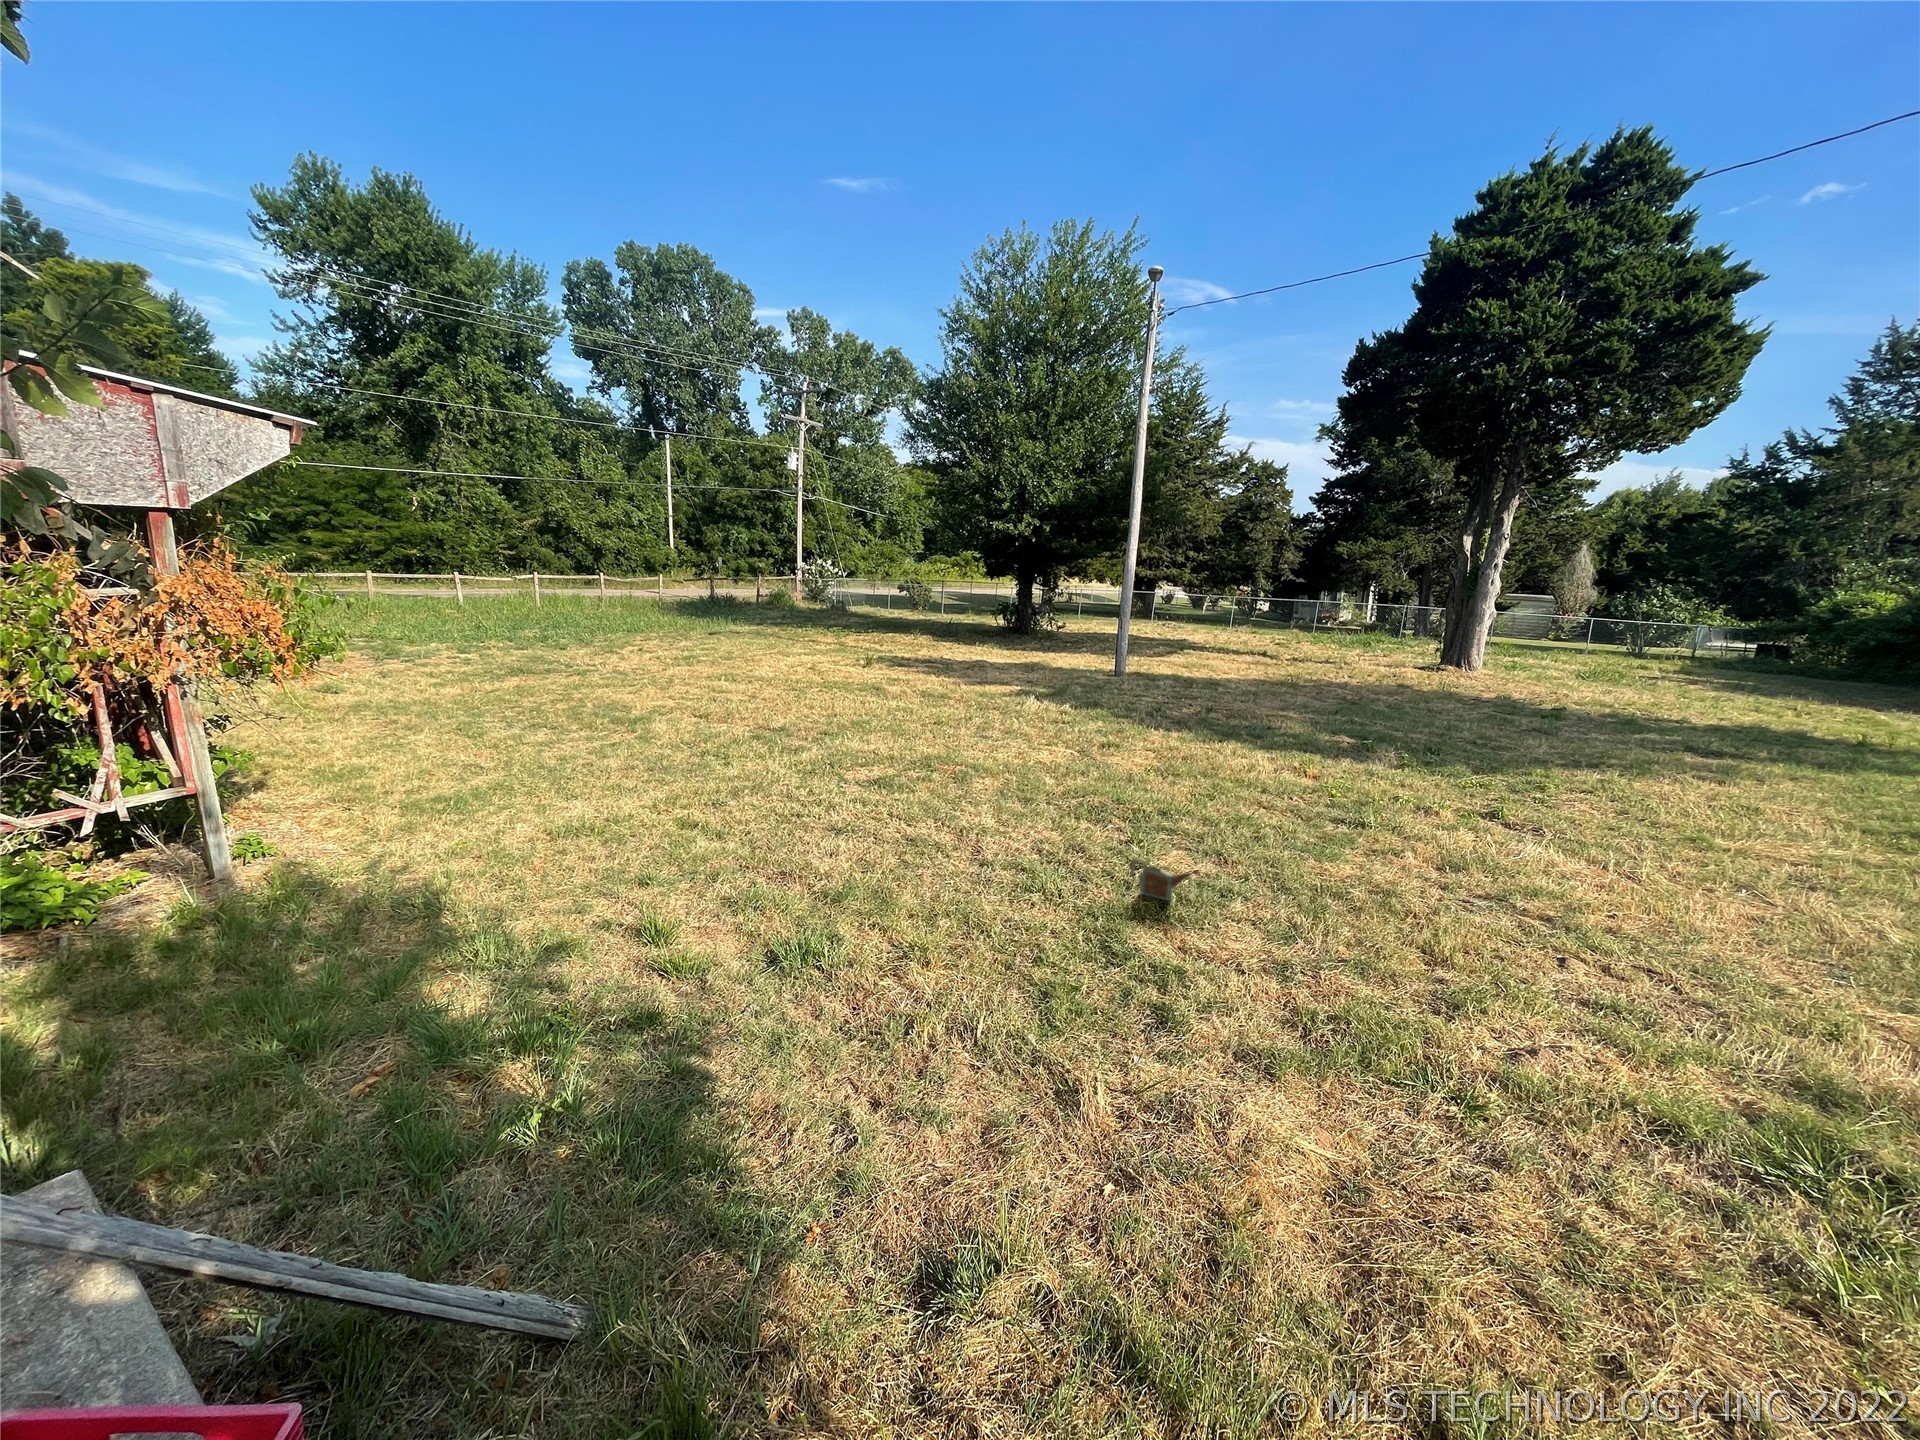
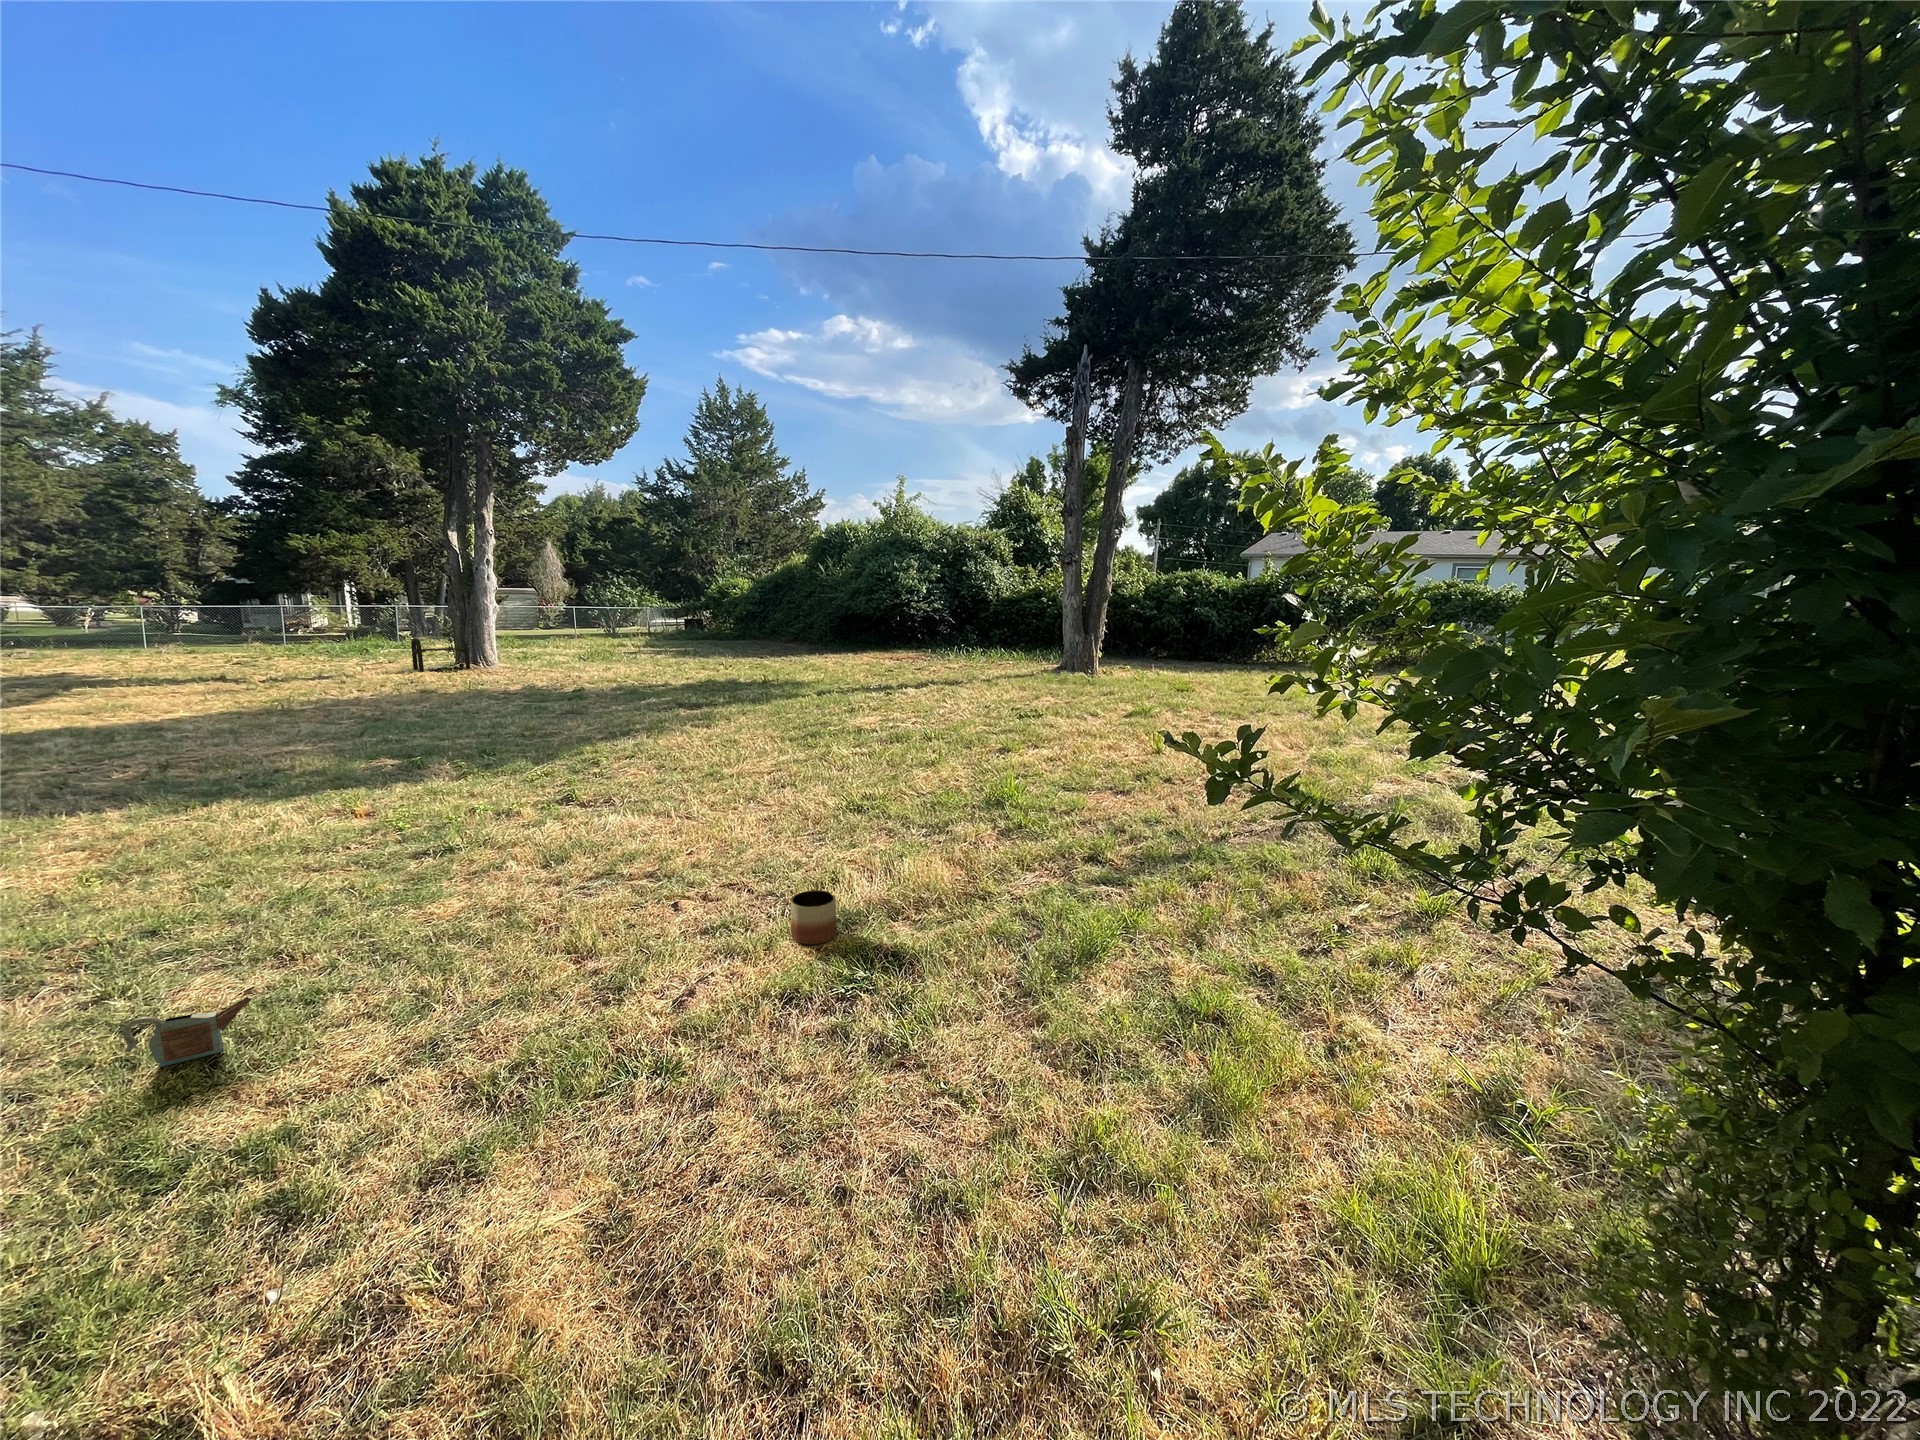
bench: none [1400,636,1456,670] -> present [411,638,470,672]
planter: none [1716,1021,1818,1108] -> present [791,890,836,945]

